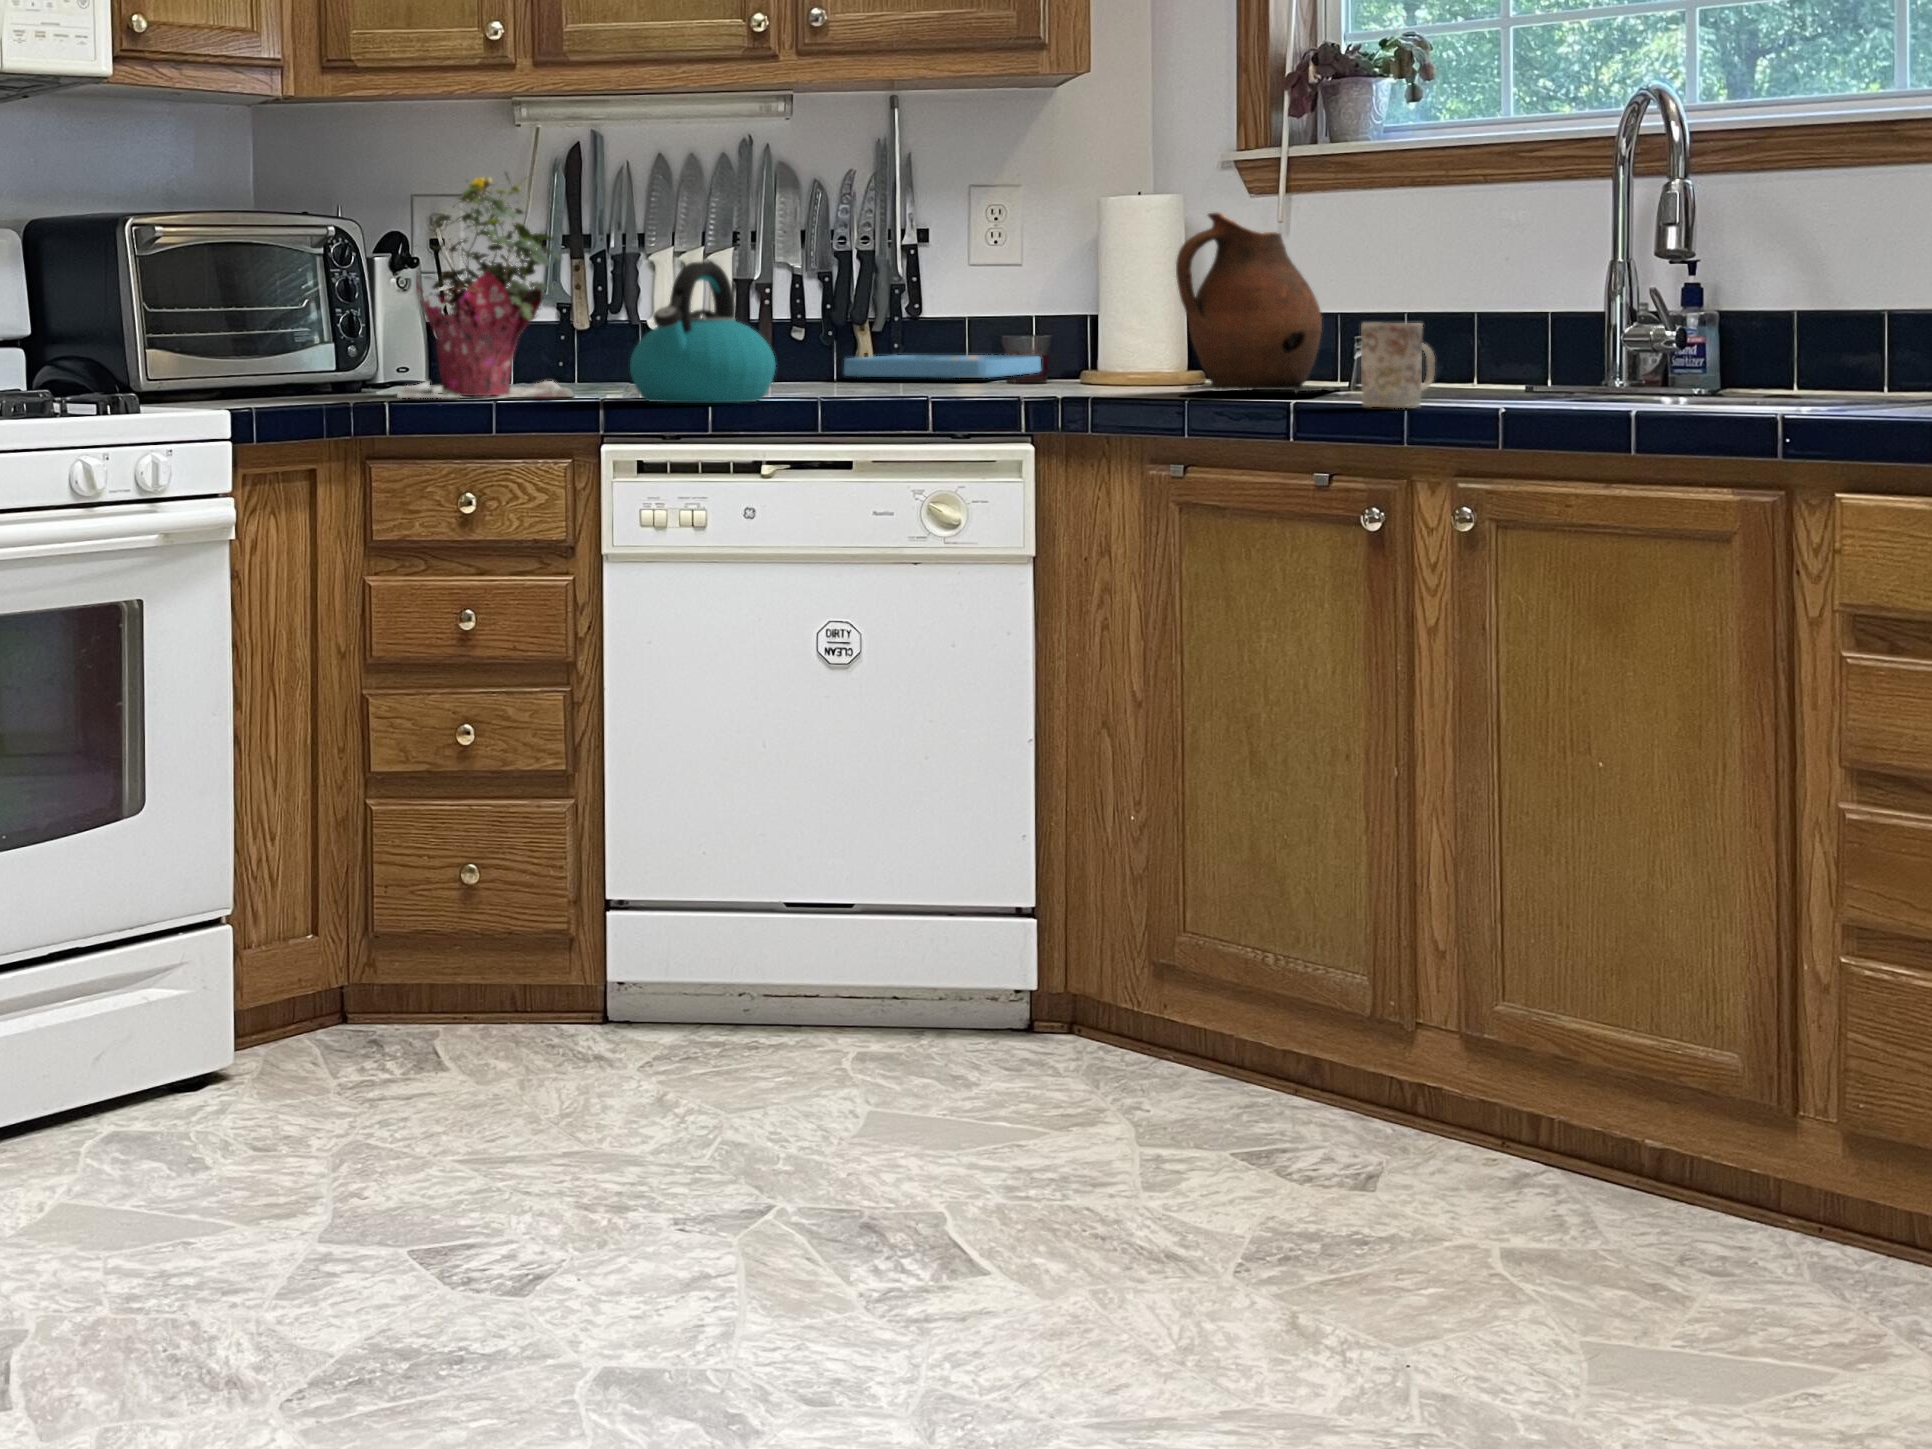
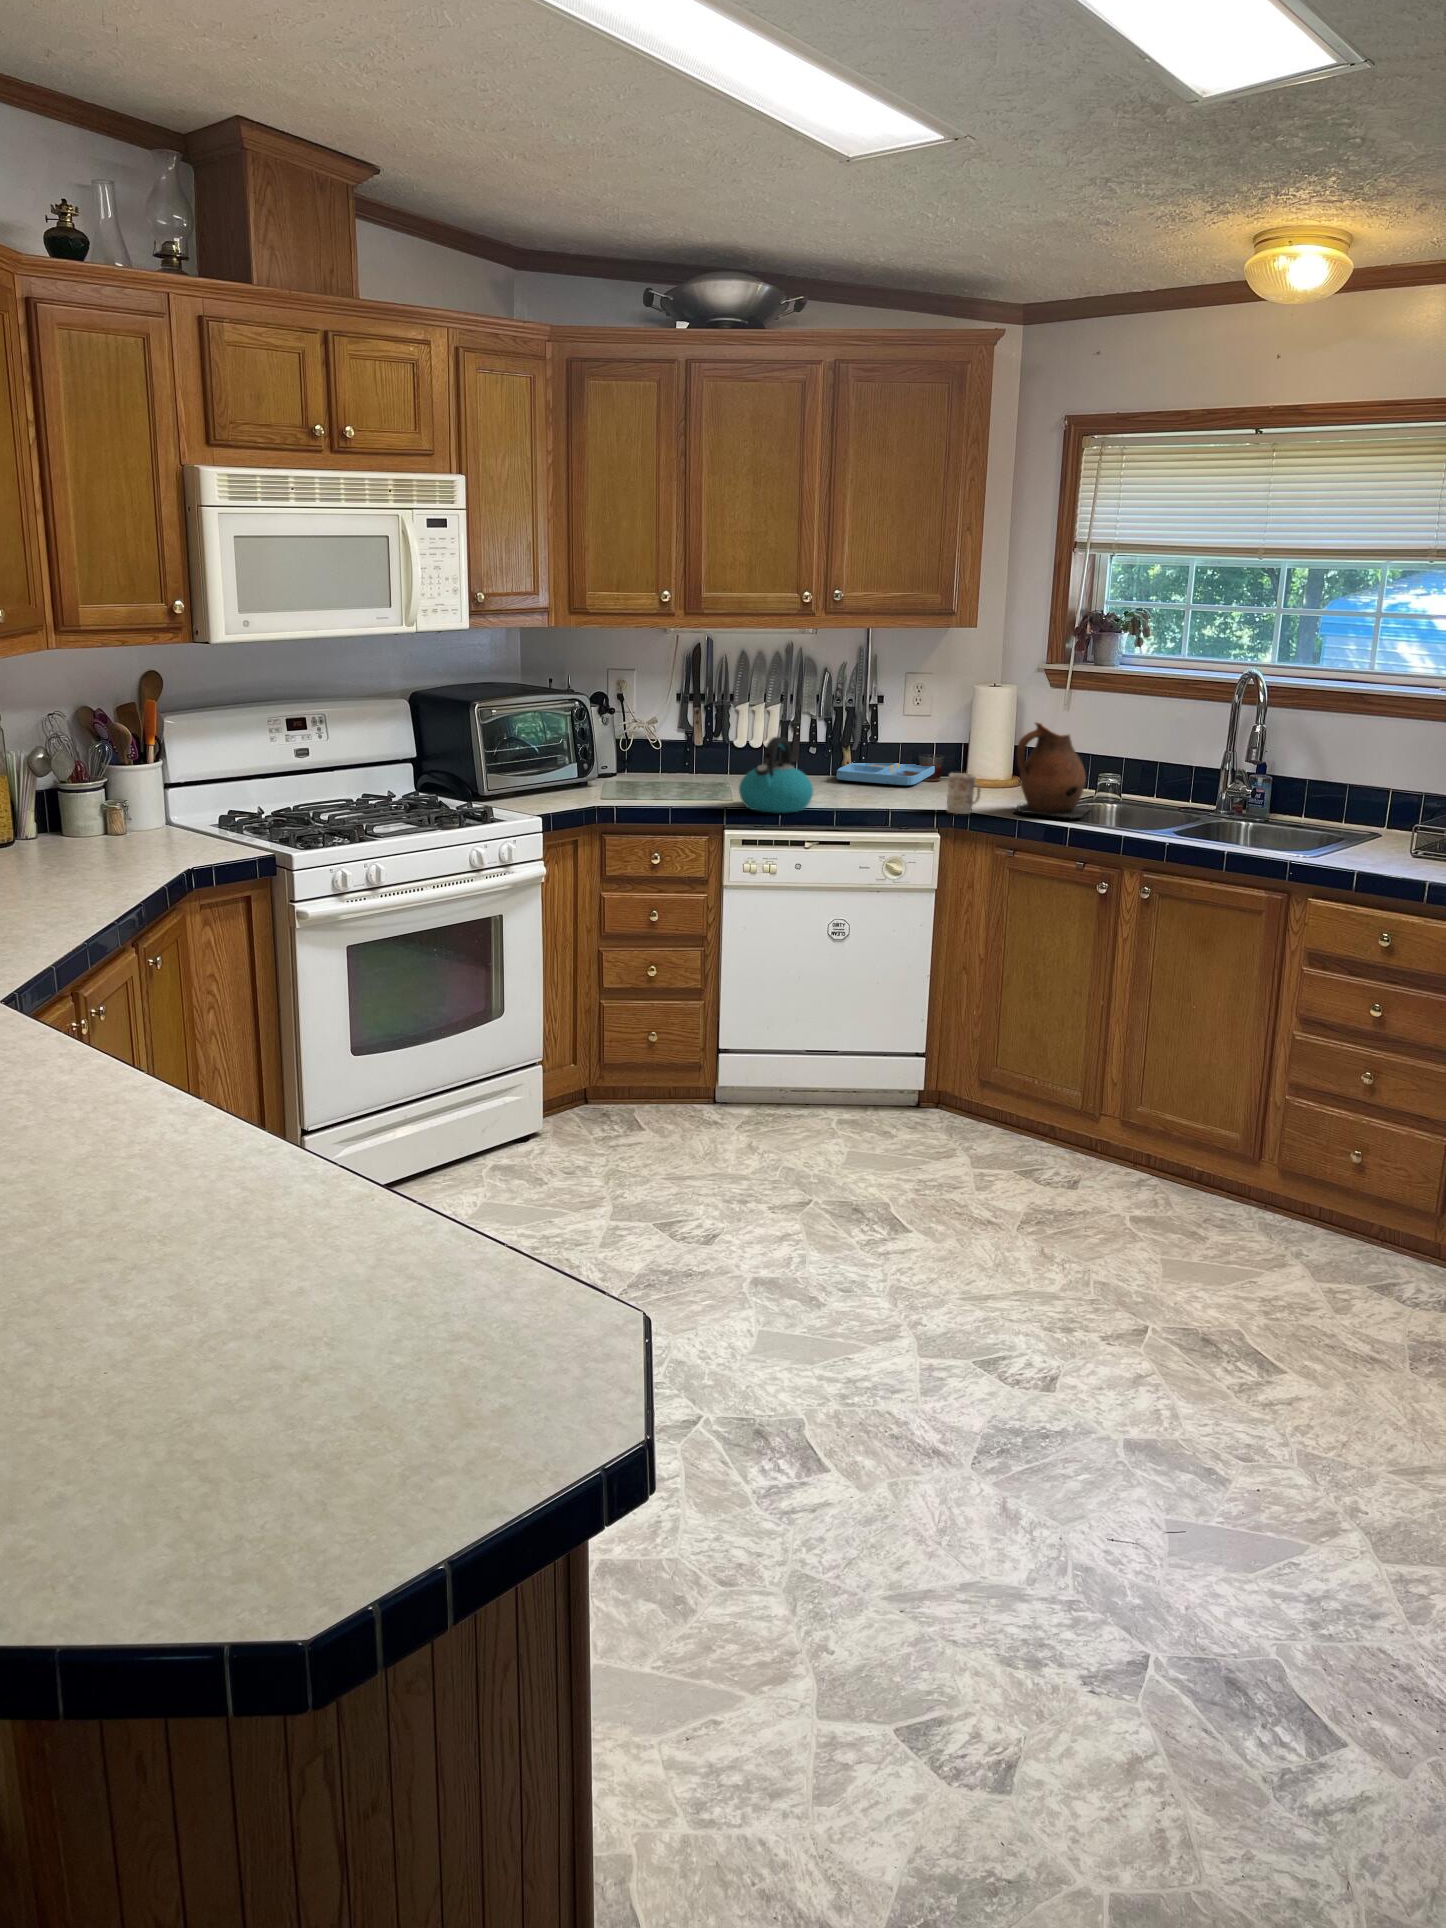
potted plant: present [397,173,574,398] -> none [611,672,706,799]
mug: present [1361,323,1435,408] -> present [947,773,981,814]

